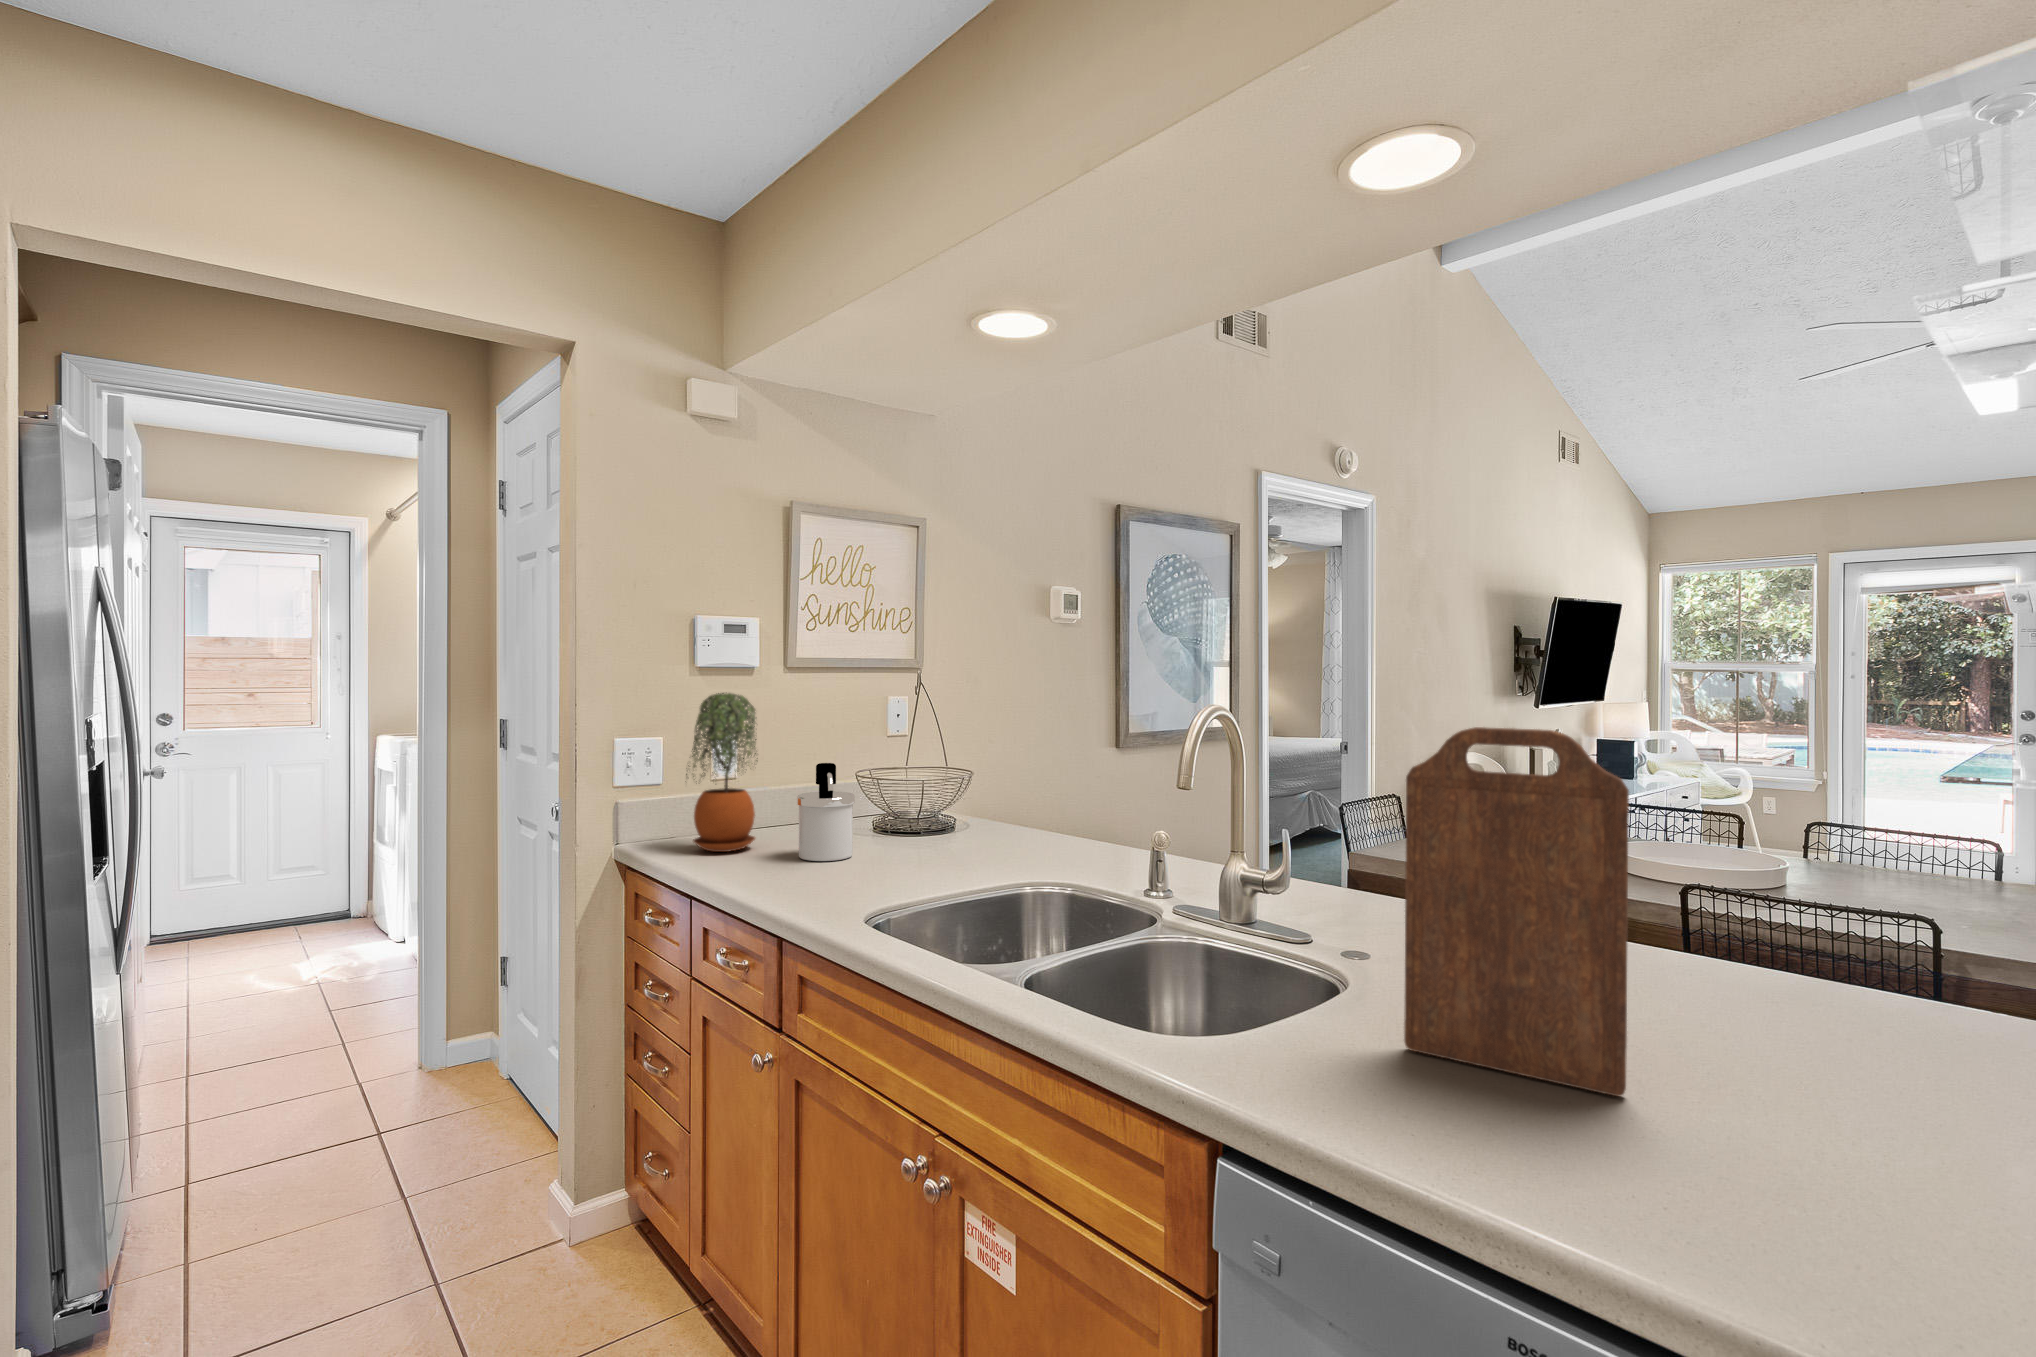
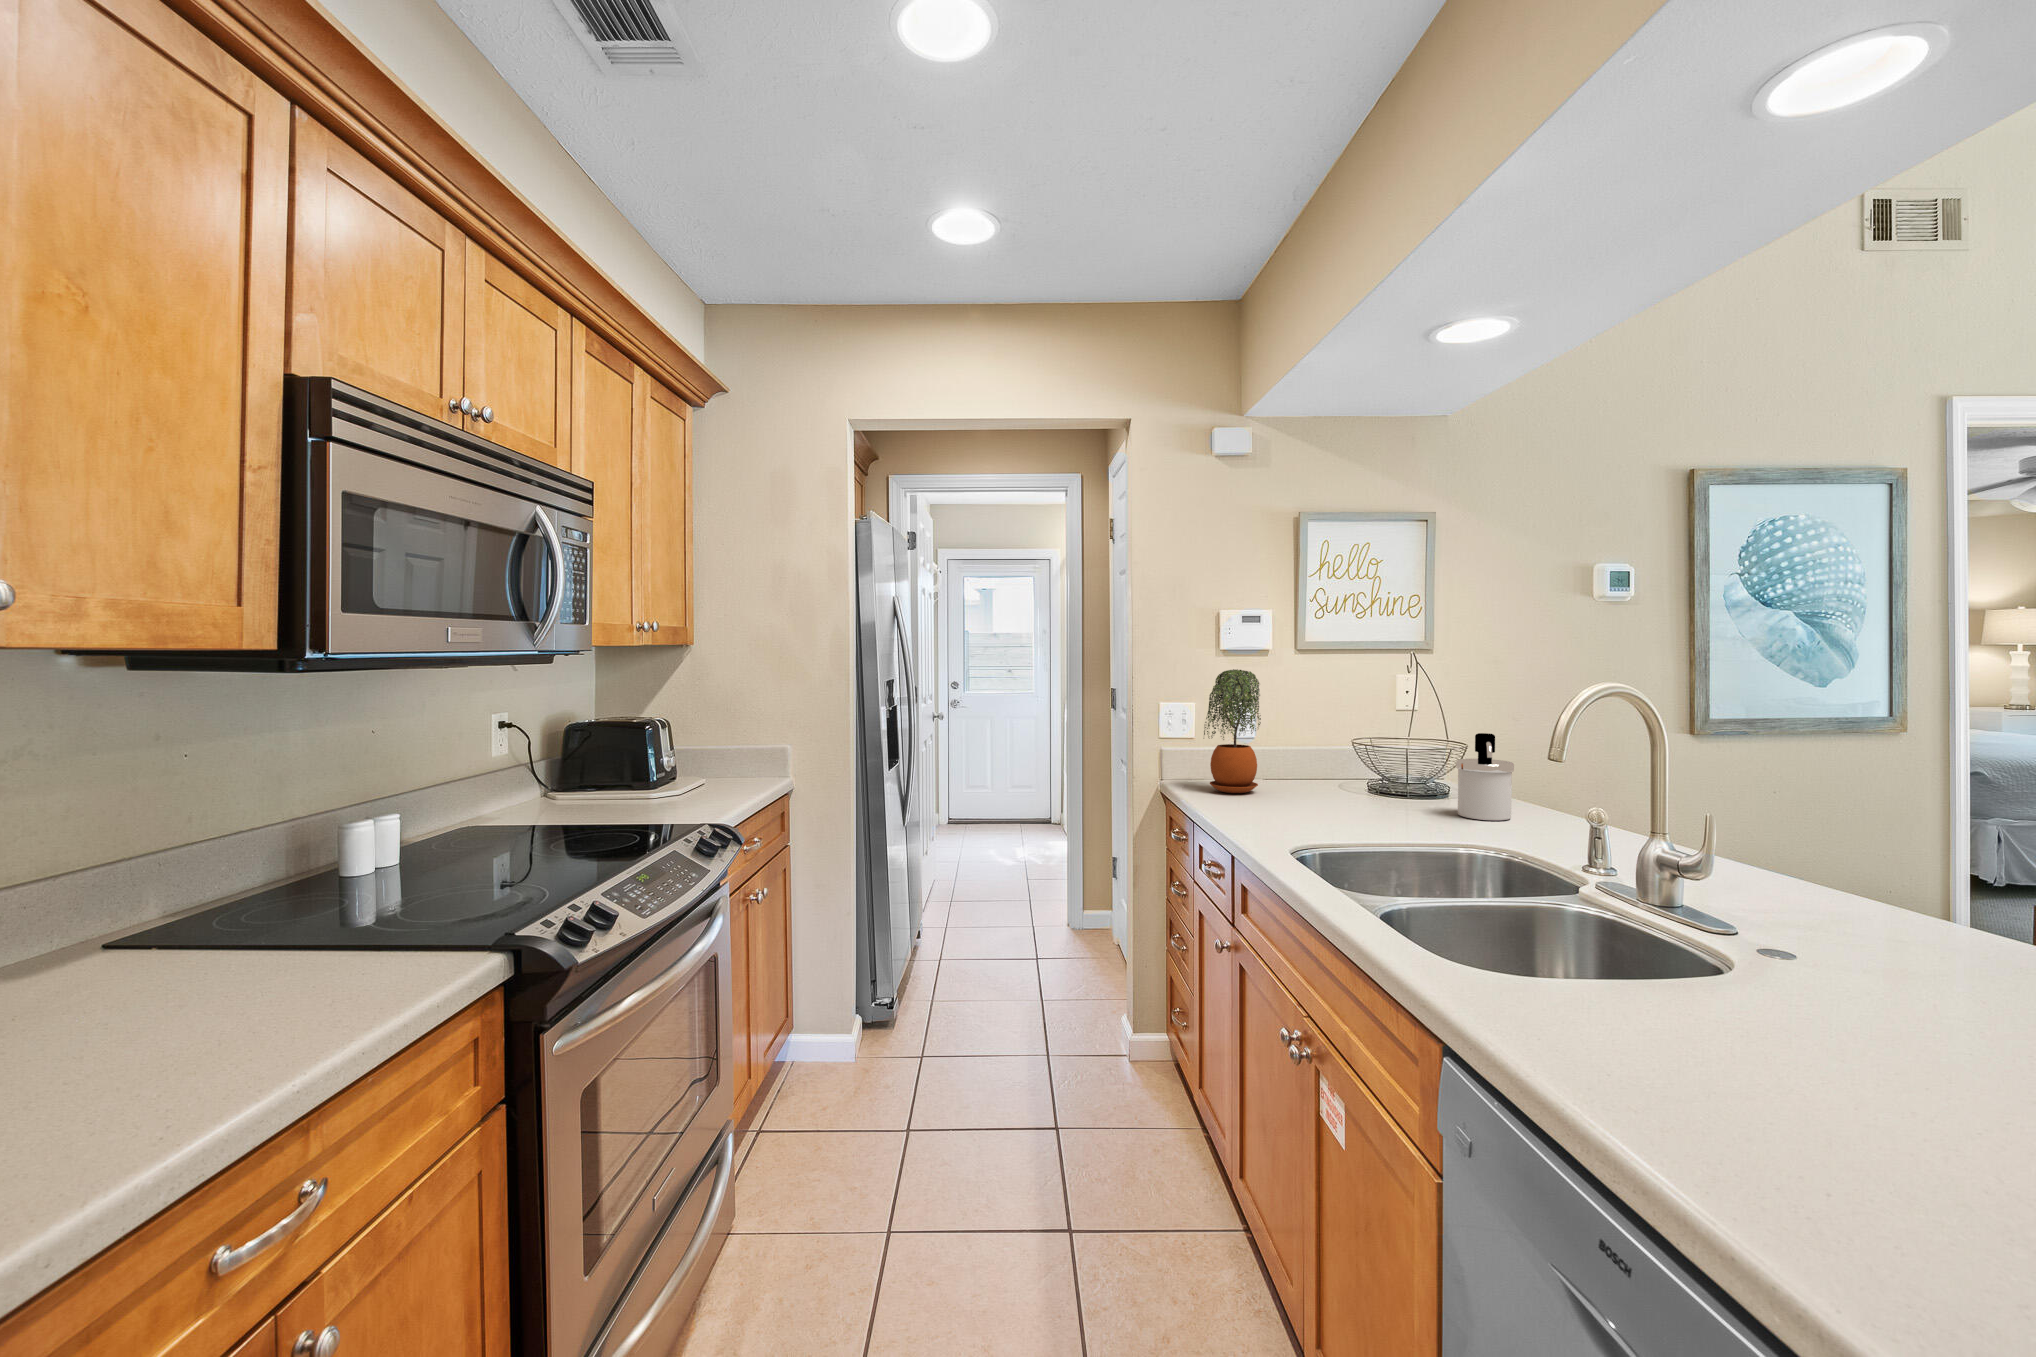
cutting board: present [1404,727,1629,1096] -> none [1698,708,1955,1120]
soap dispenser: present [797,763,855,861] -> present [1456,733,1514,821]

